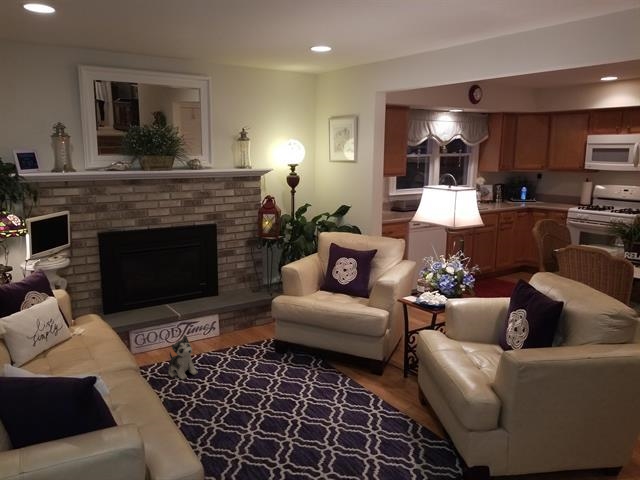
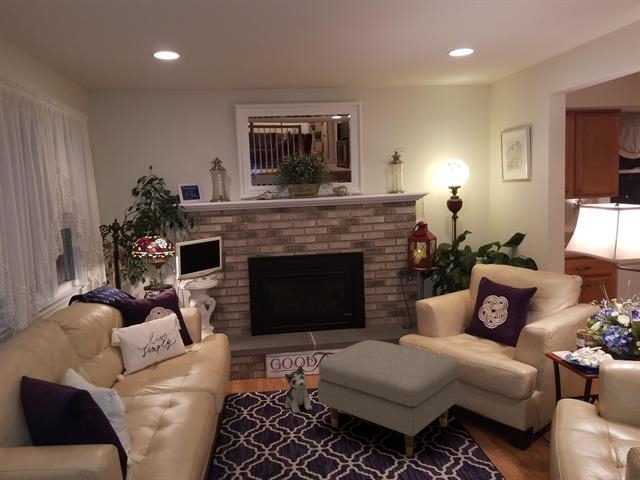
ottoman: none [213,305,330,395] -> present [318,340,459,456]

